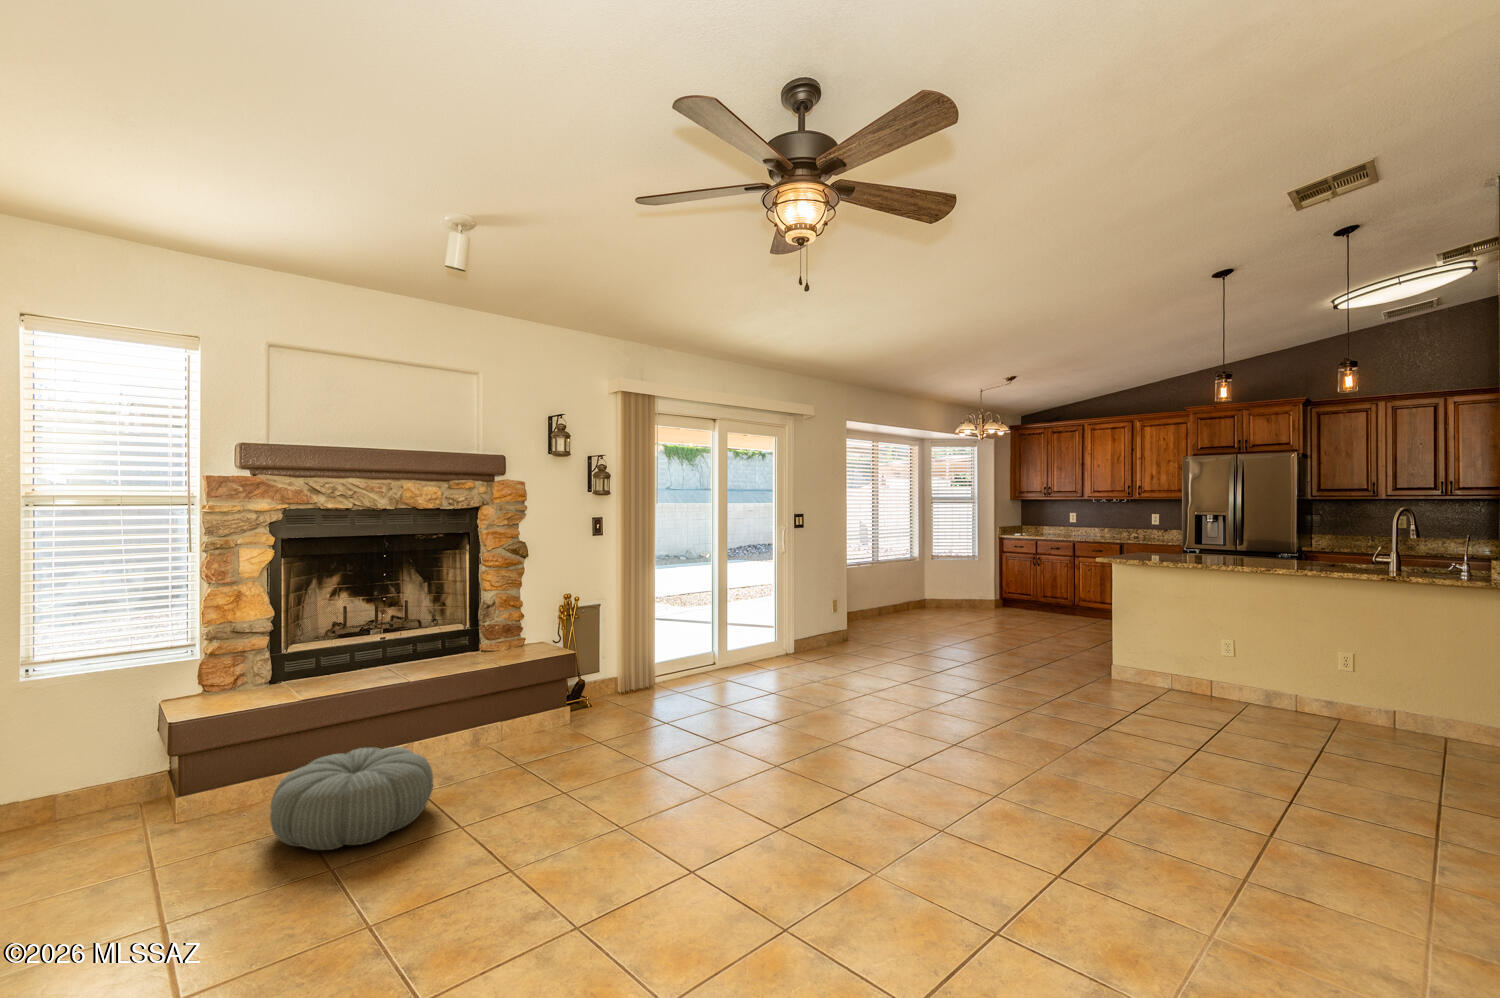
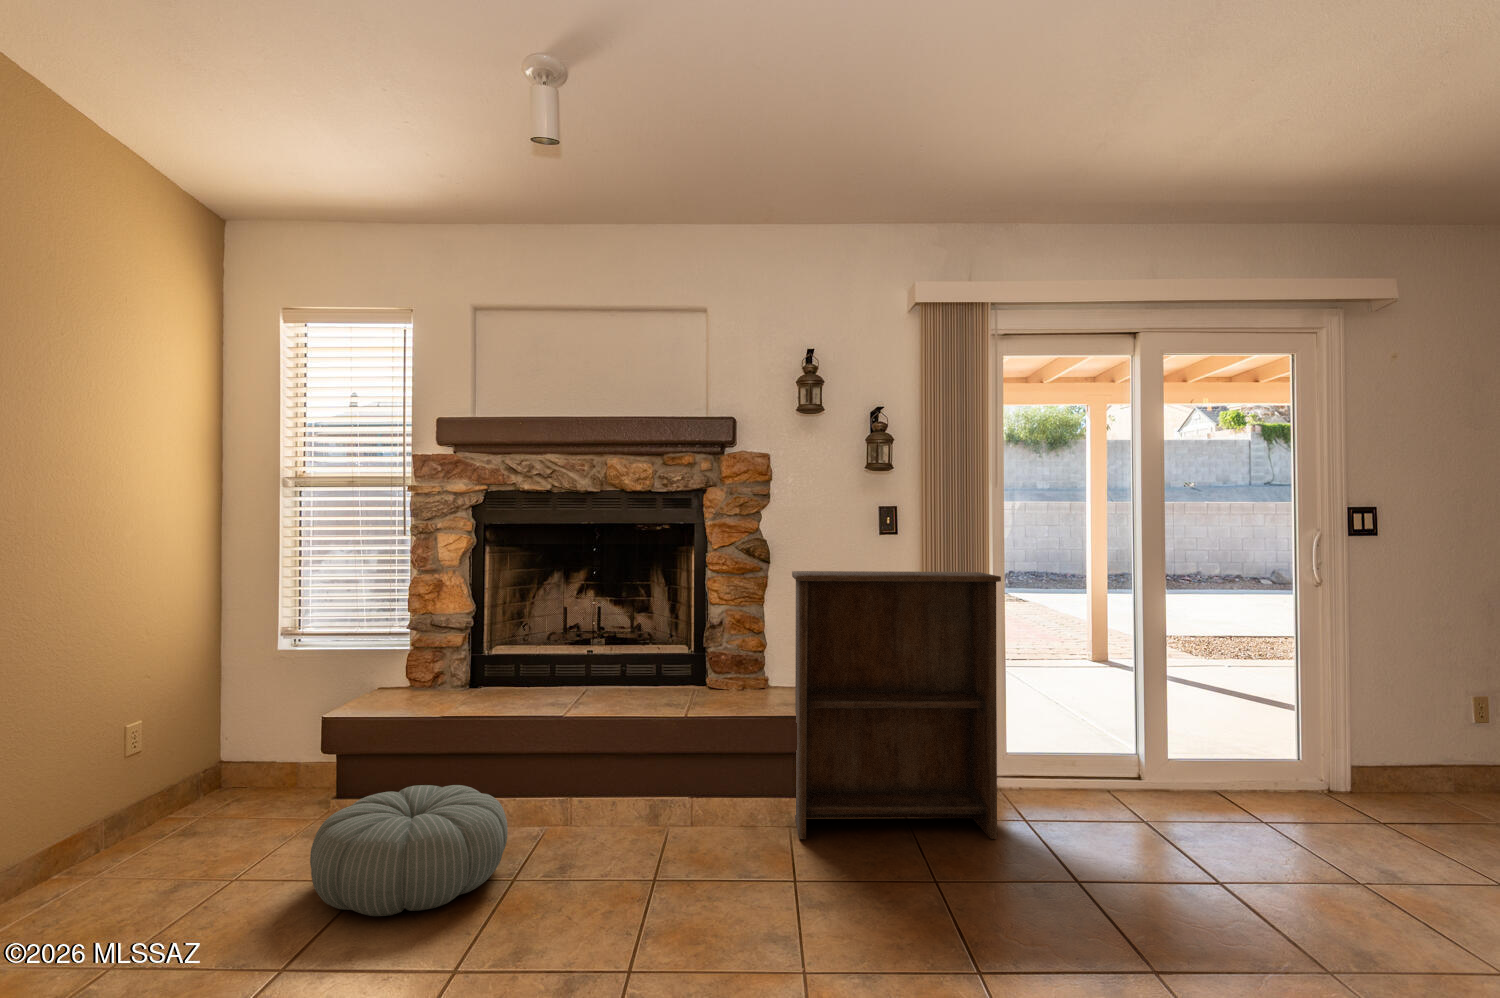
bookshelf: none [564,558,686,731] -> present [792,571,1001,839]

